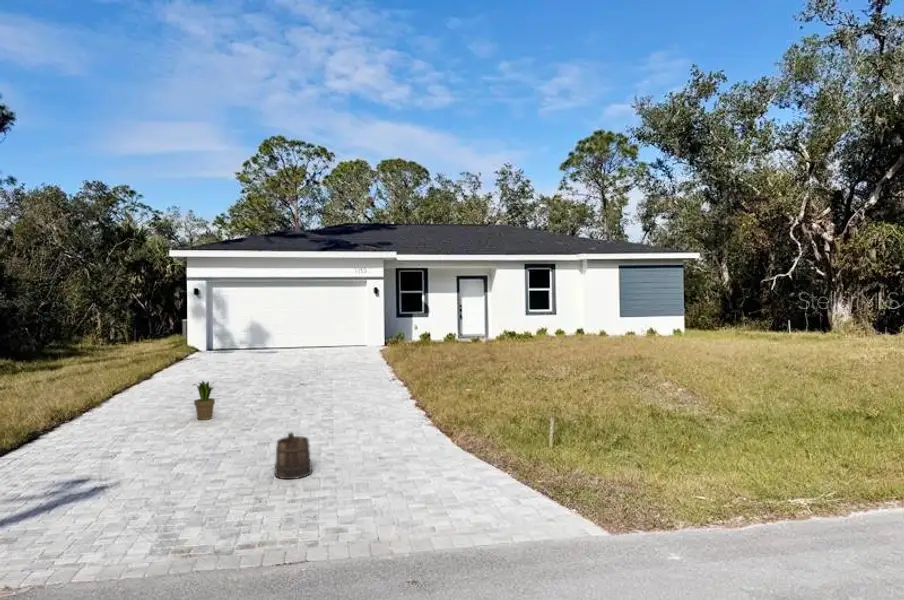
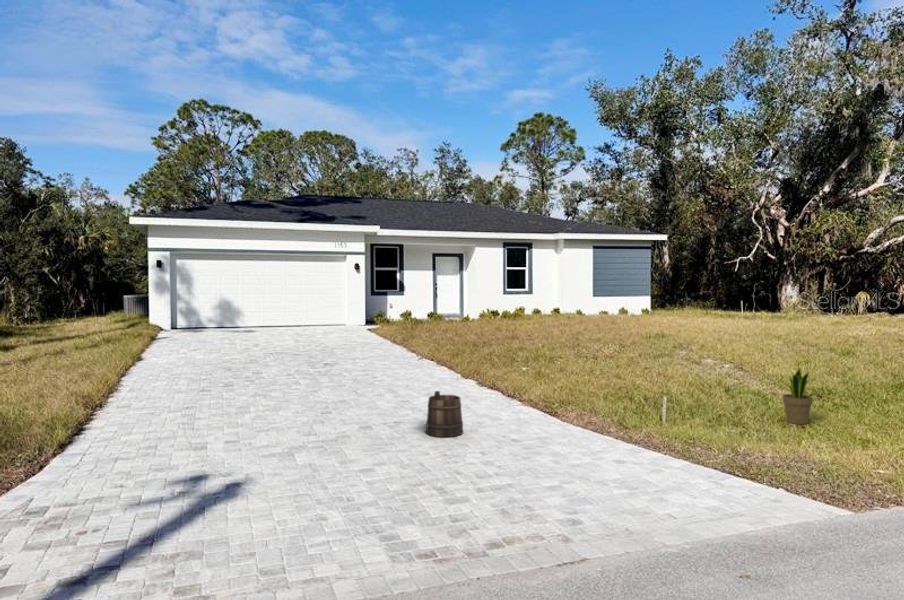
potted plant: present [194,381,215,420] -> present [783,370,815,424]

